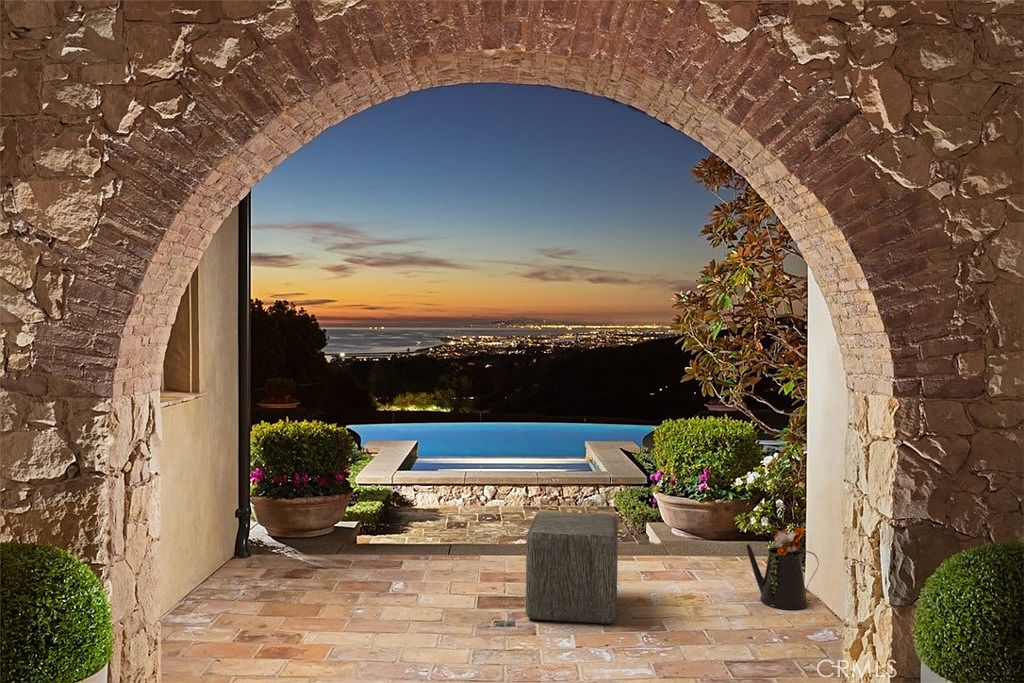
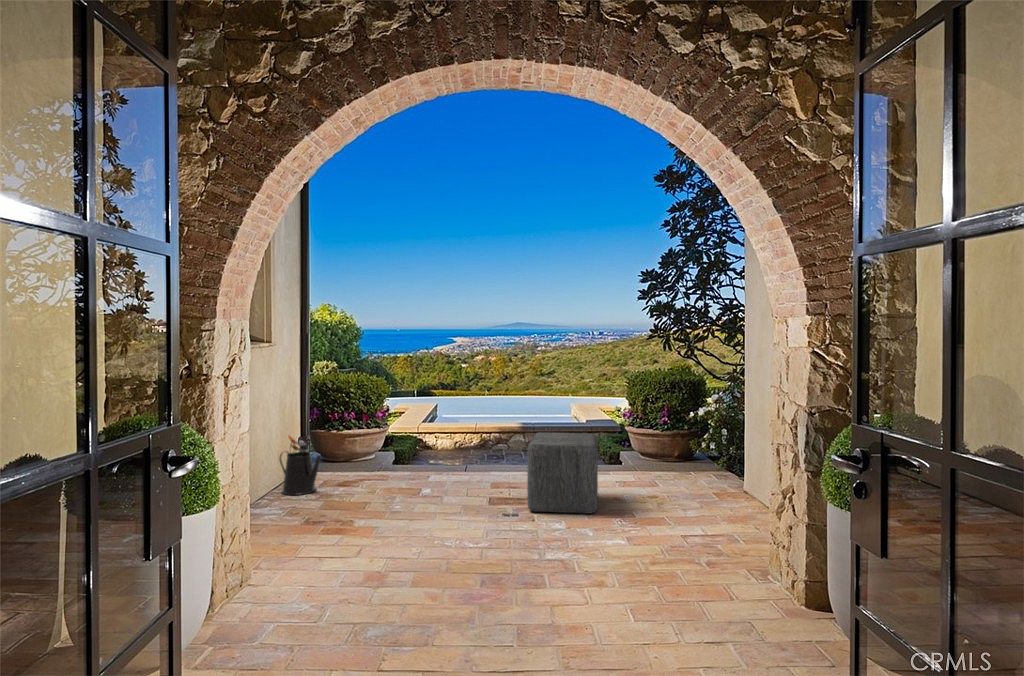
watering can: present [746,527,819,610] -> present [279,436,321,495]

